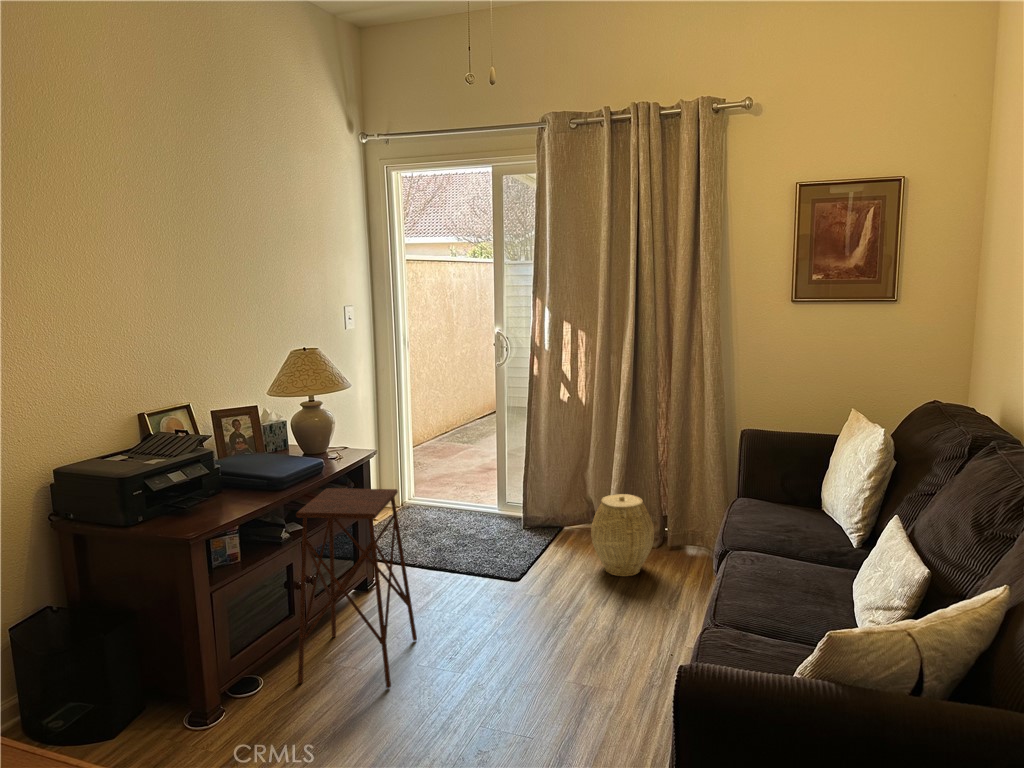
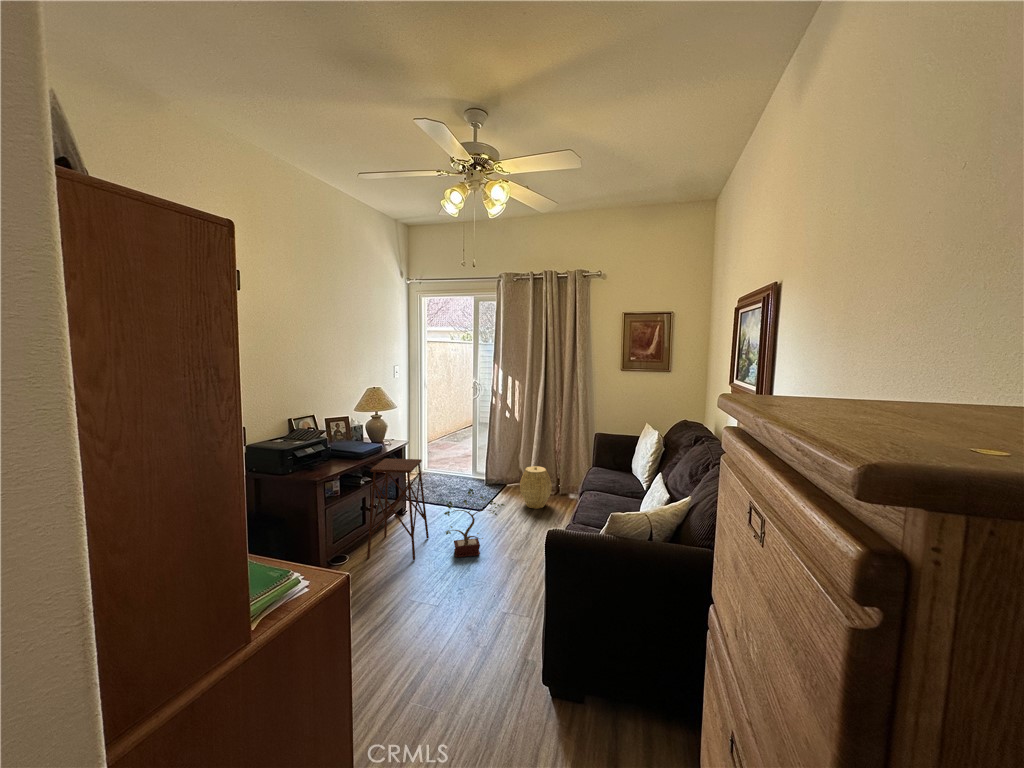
potted plant: none [443,545,568,682] -> present [444,488,505,557]

